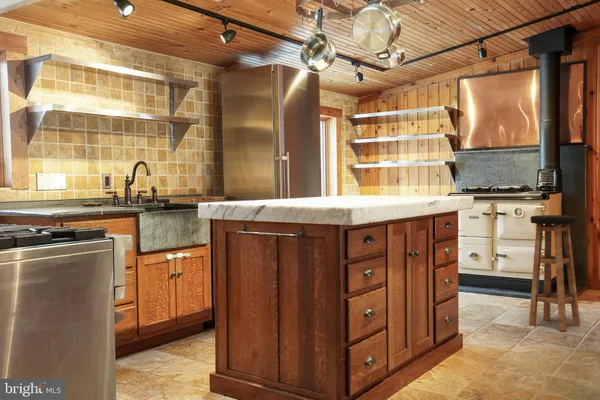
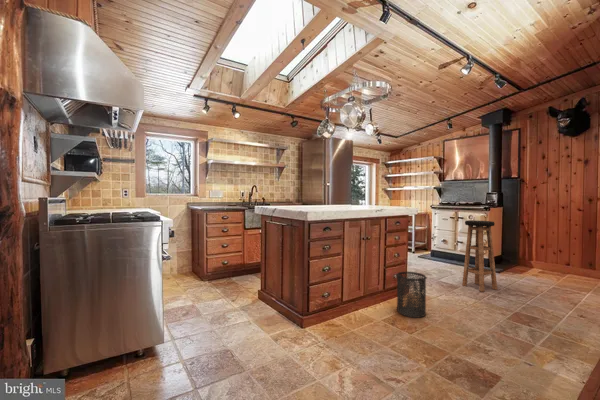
trash can: none [465,309,518,387] -> present [397,272,427,318]

